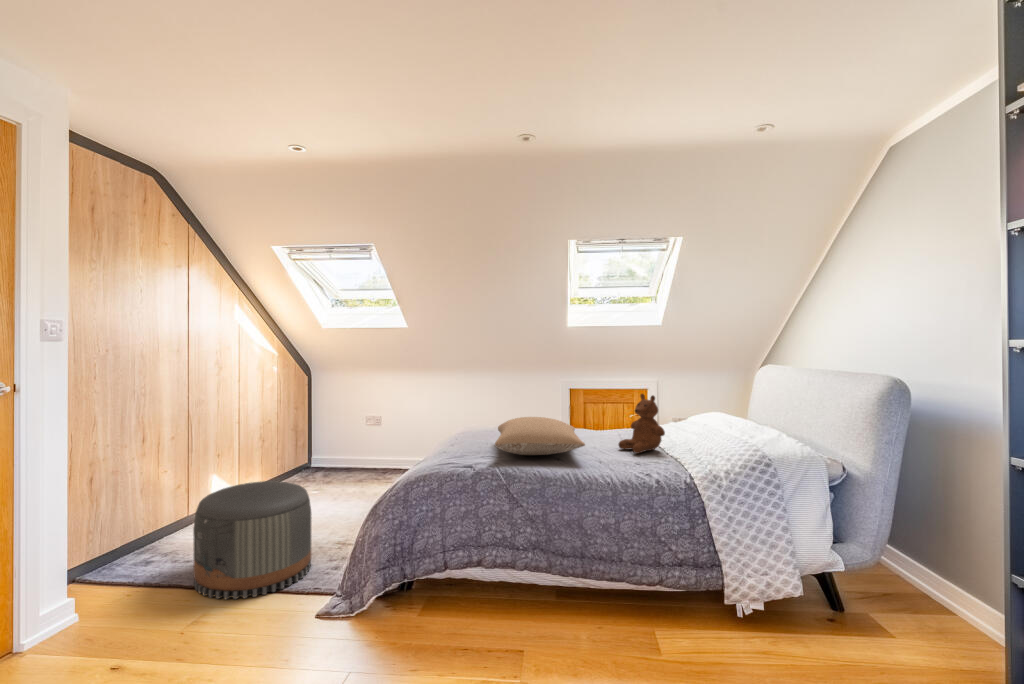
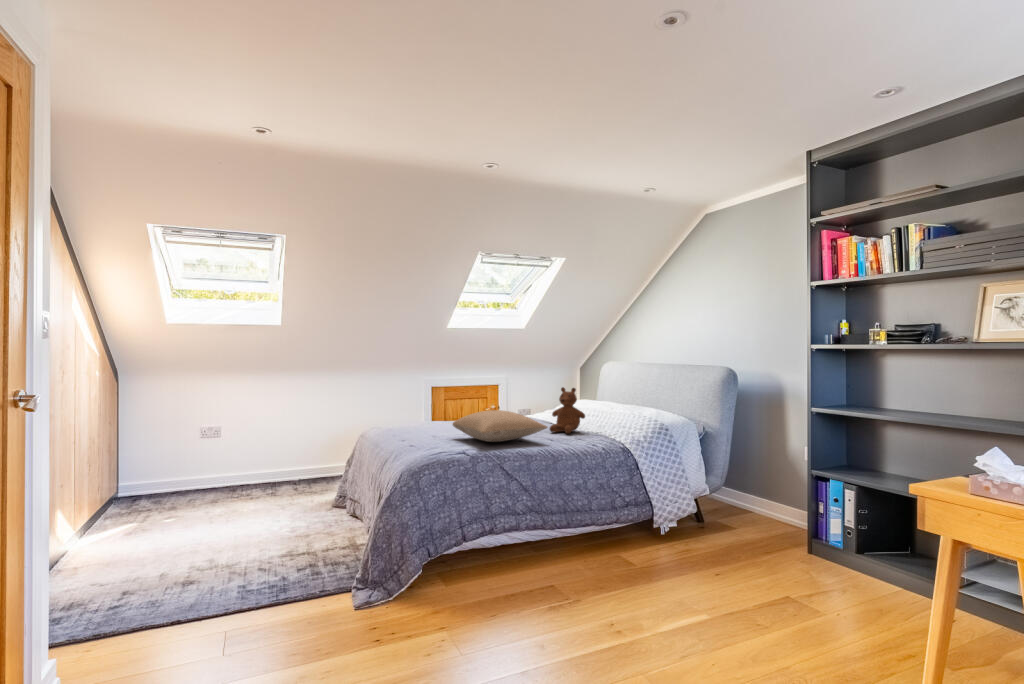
pouf: present [193,481,311,599] -> none [173,497,299,624]

